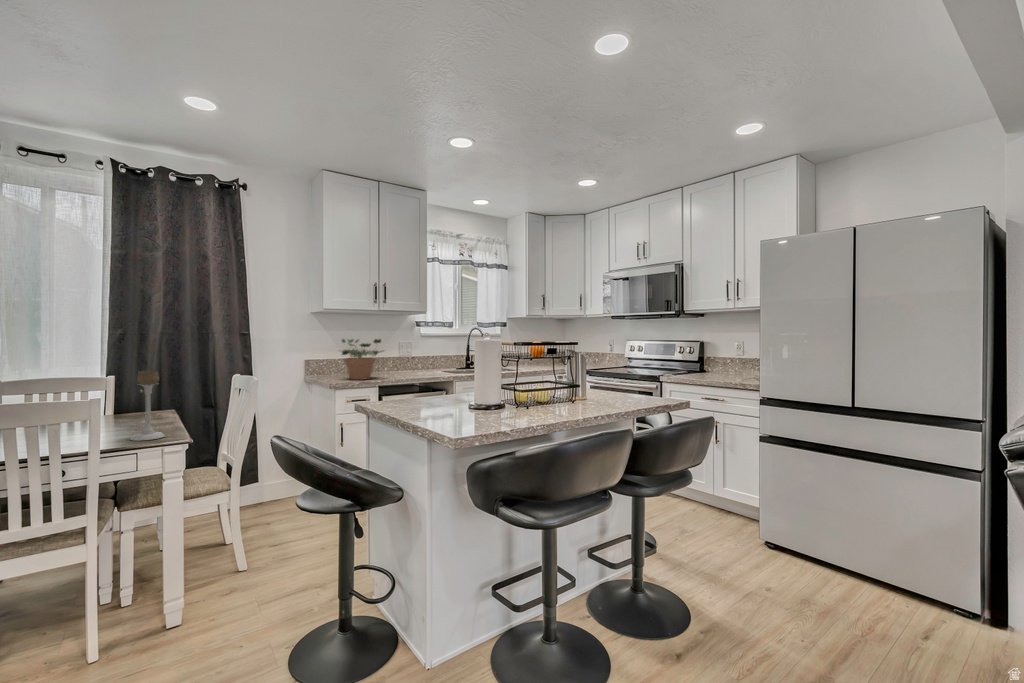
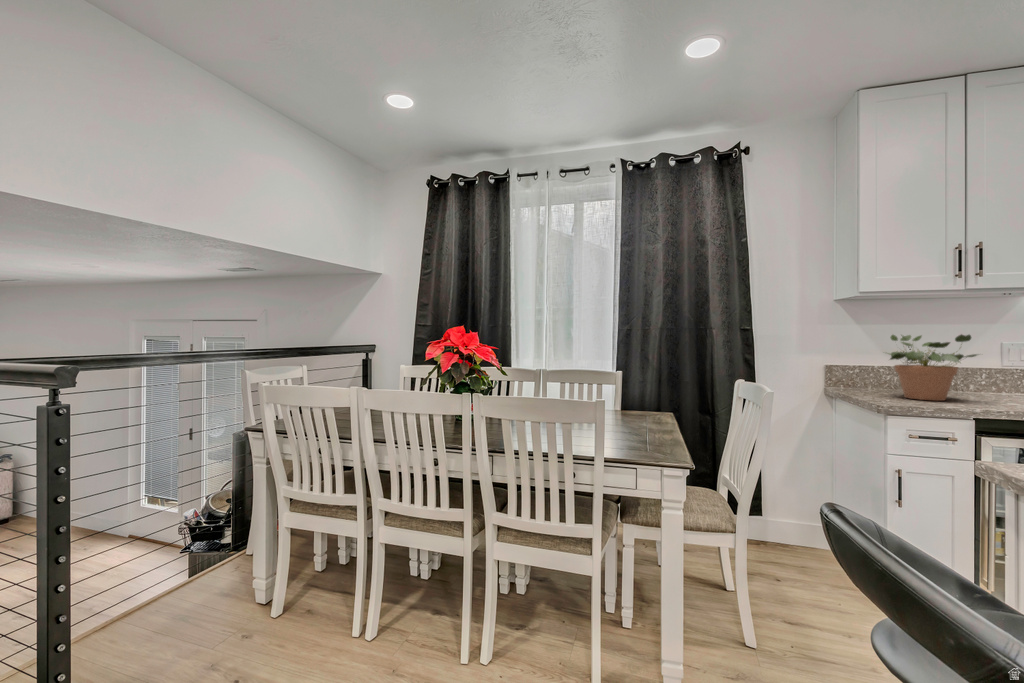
candle holder: present [130,371,165,441] -> none [631,369,664,451]

